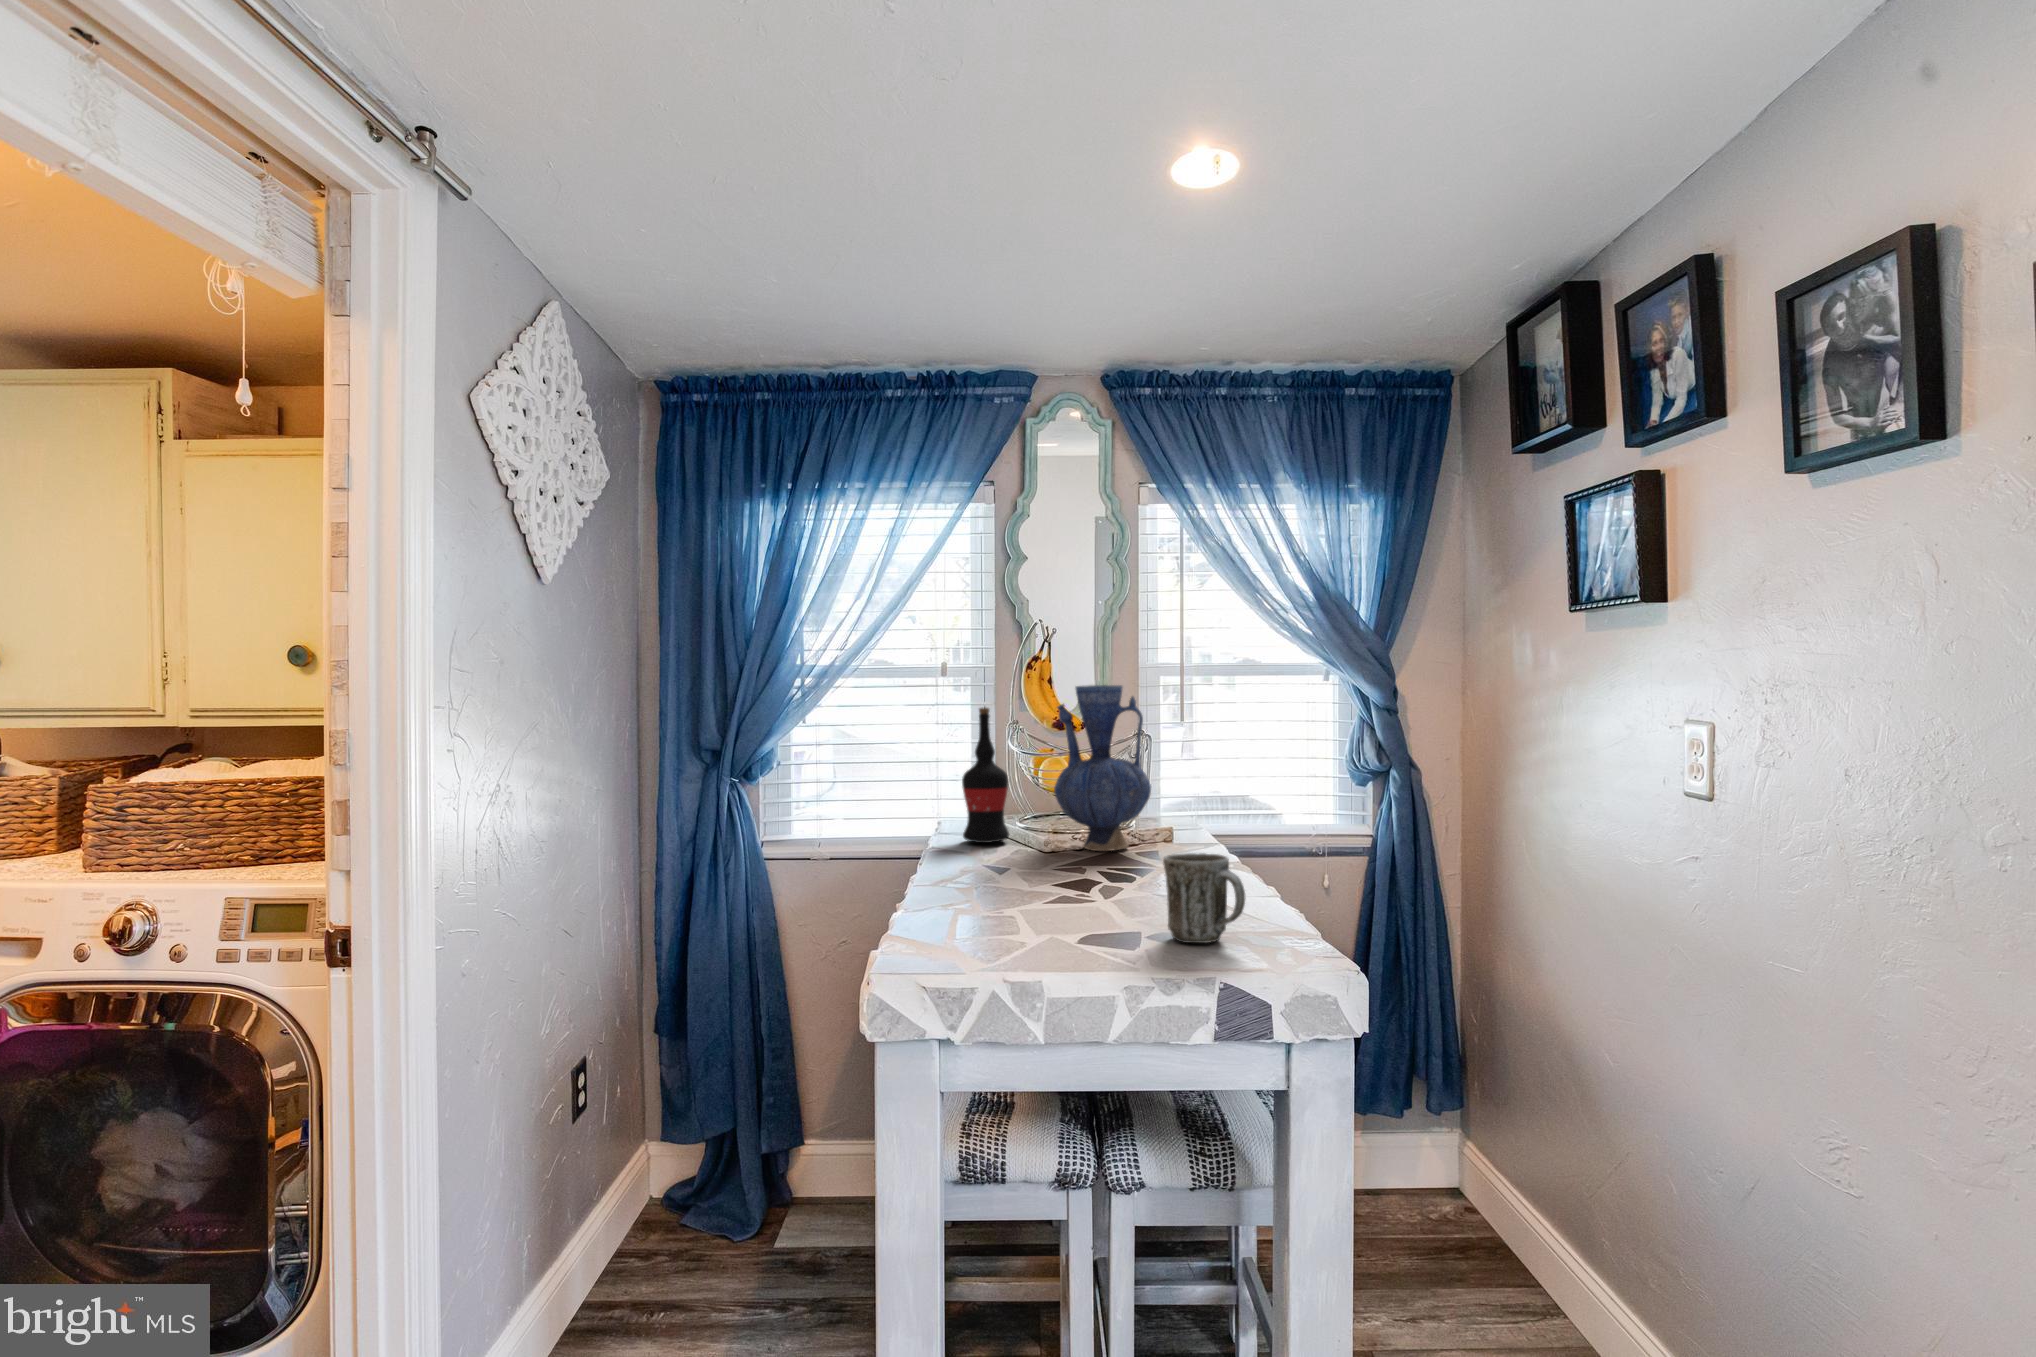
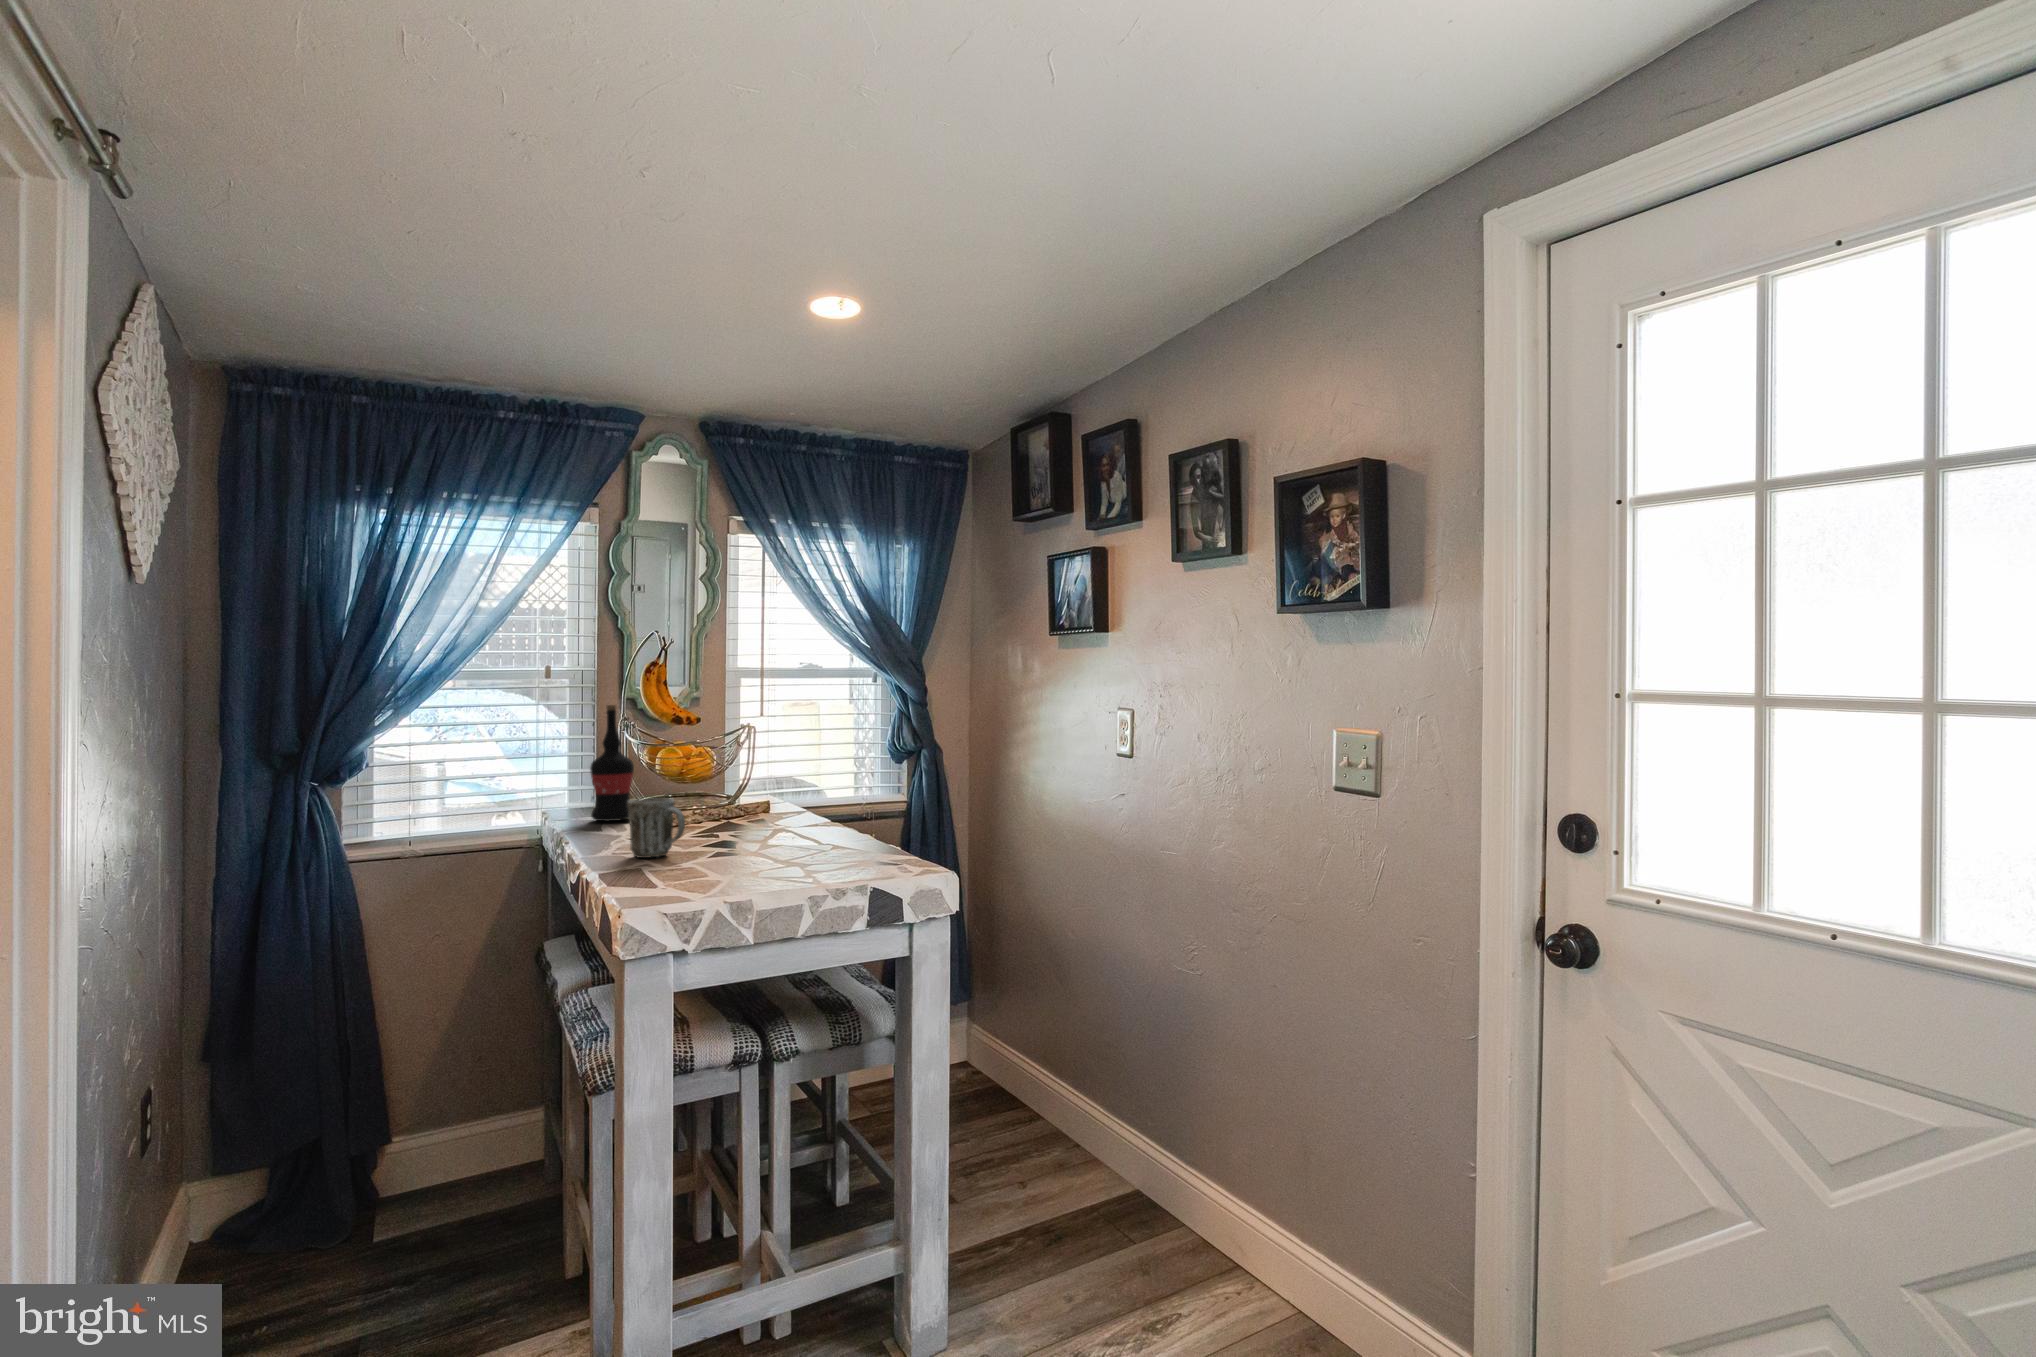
vase: present [1054,685,1151,851] -> none [678,685,761,820]
mug: present [1163,853,1246,943] -> present [627,798,685,858]

